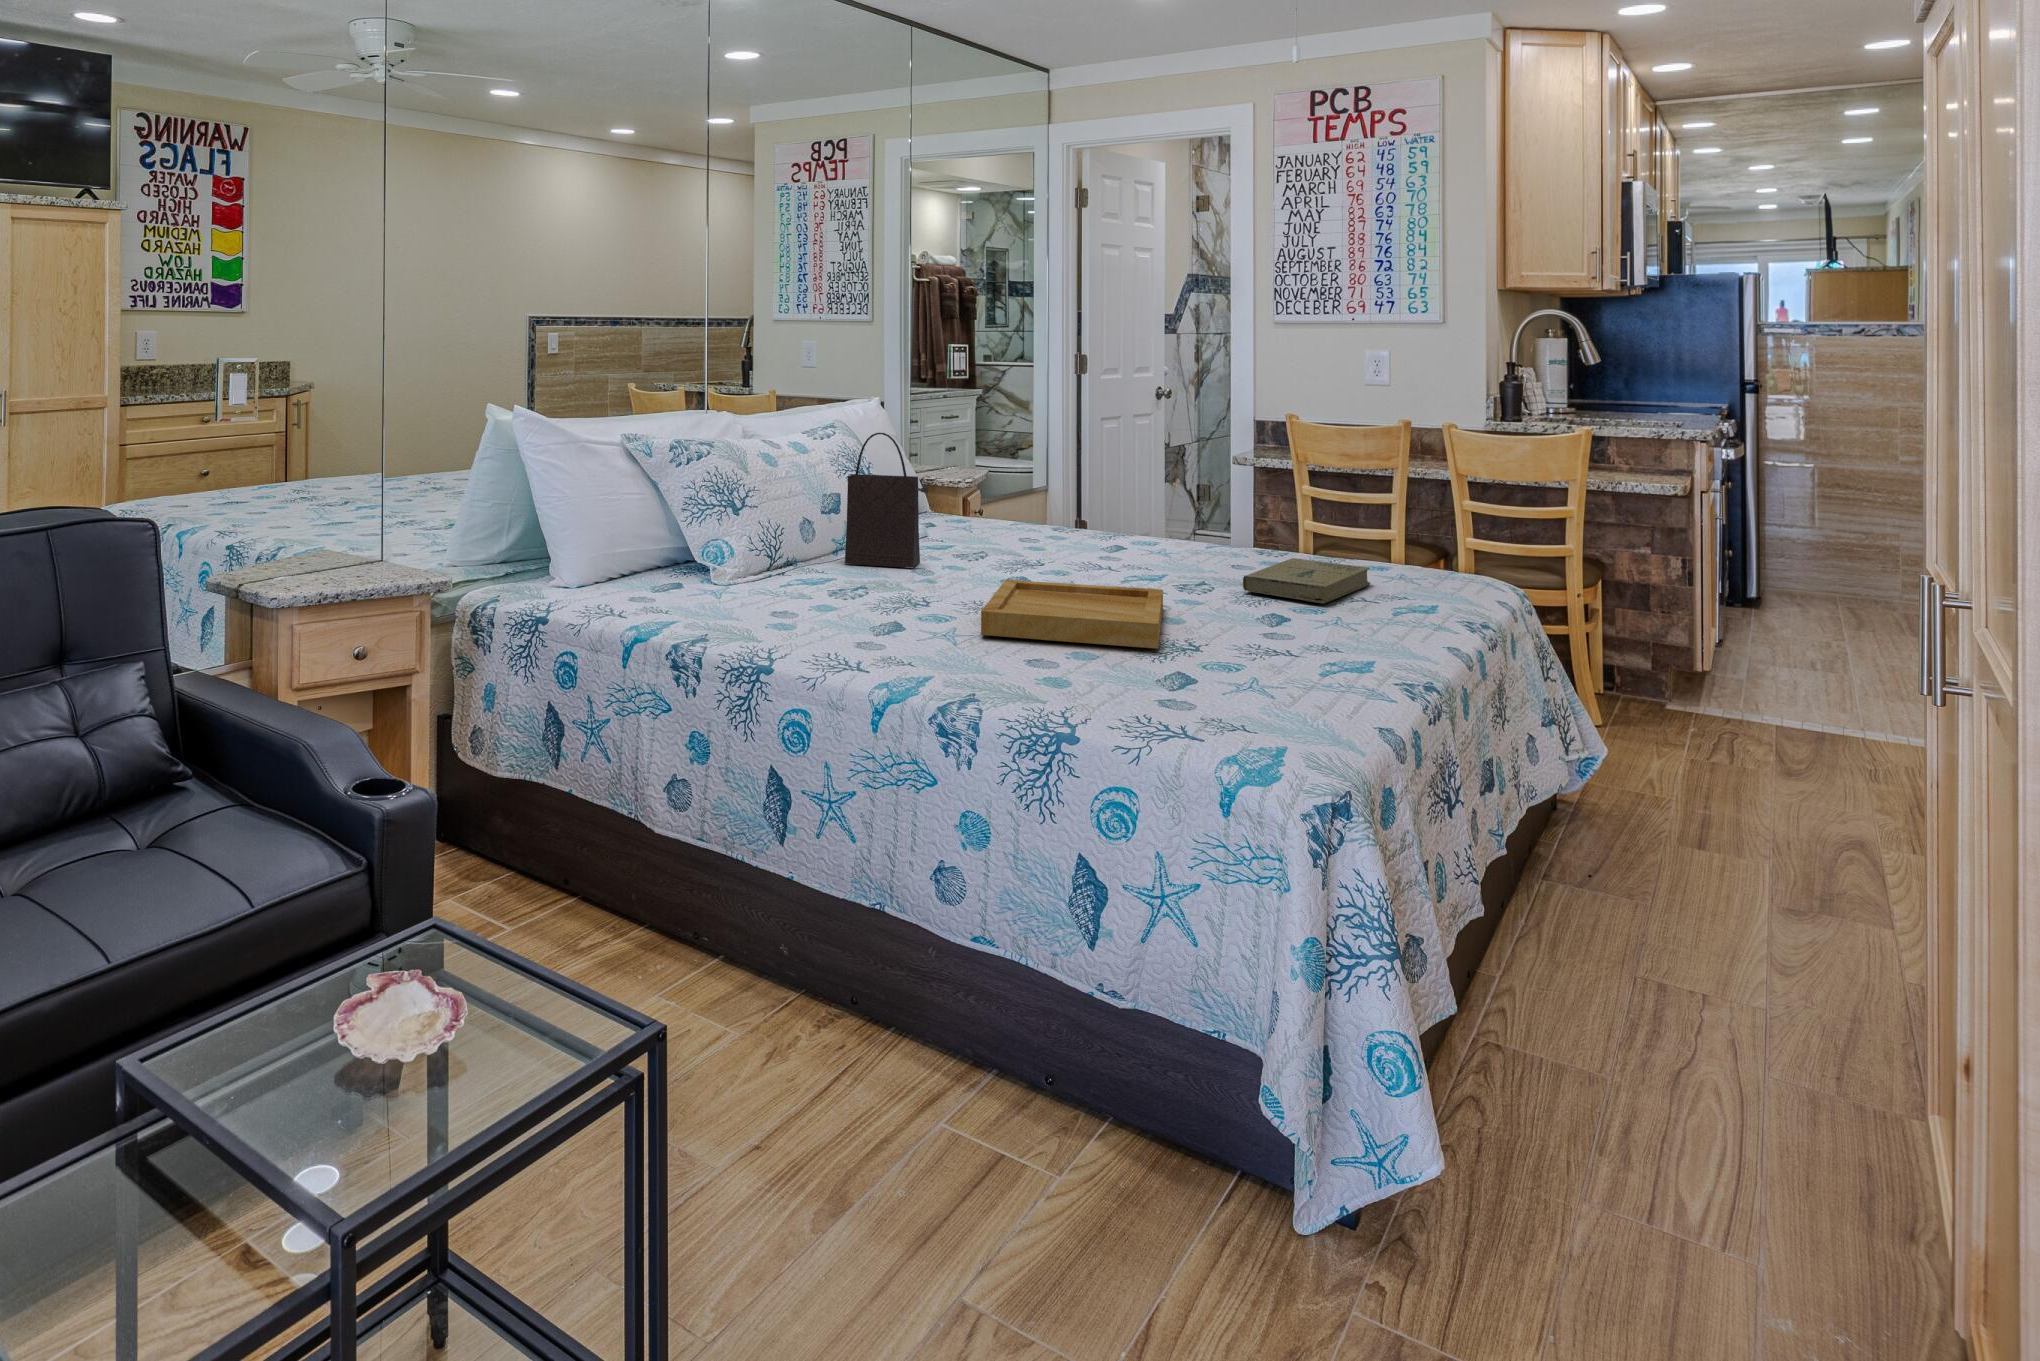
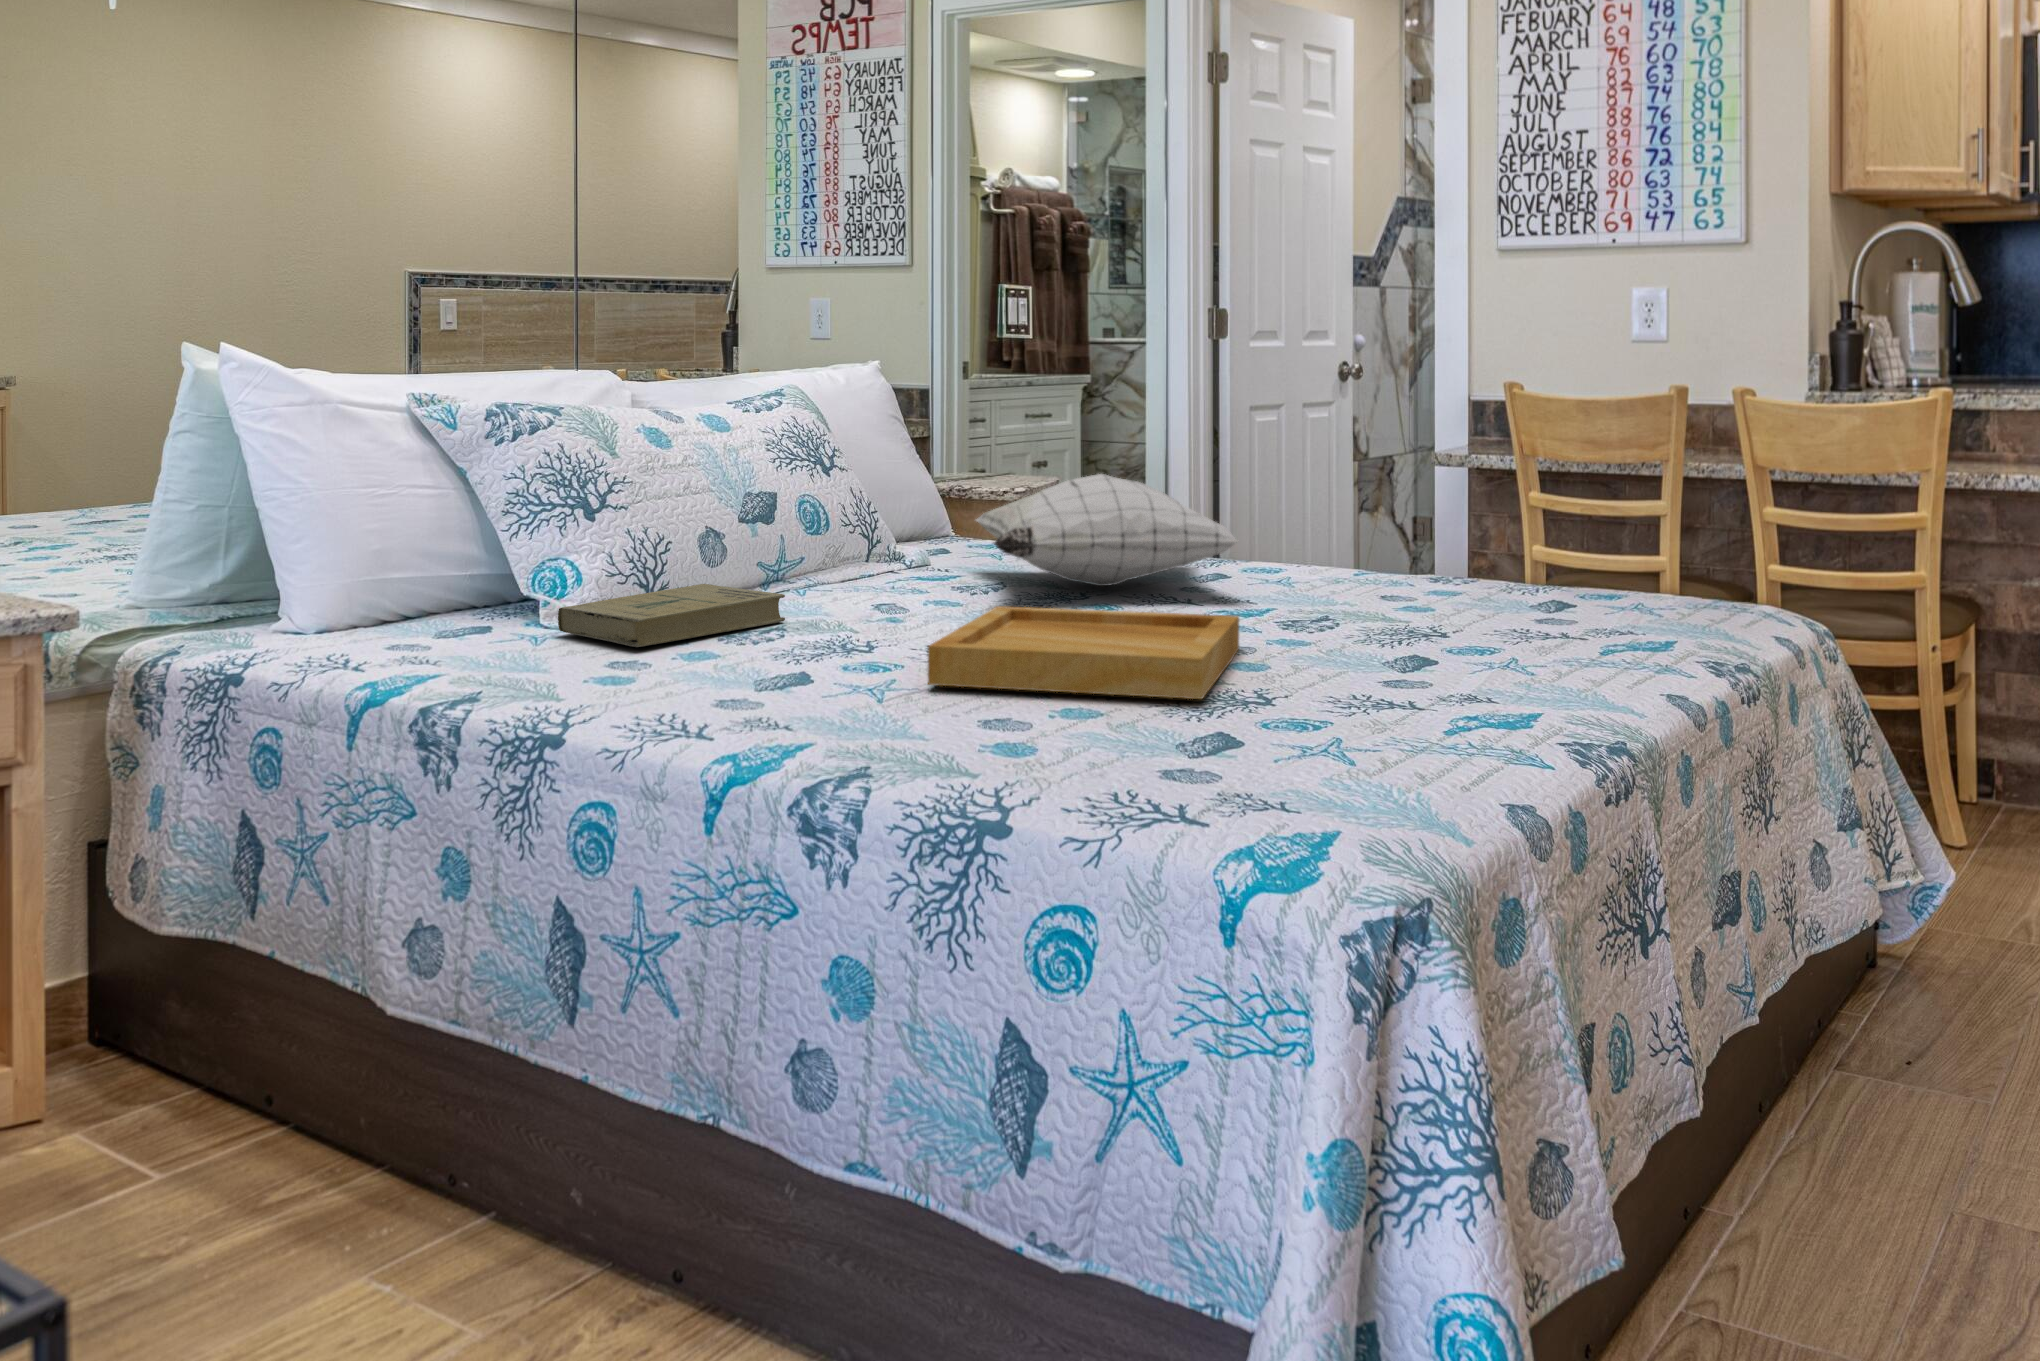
handbag: present [845,433,928,568] -> none [766,382,898,598]
pillow: none [968,490,1148,561] -> present [976,474,1237,586]
book: present [1243,558,1370,604] -> present [558,584,785,647]

